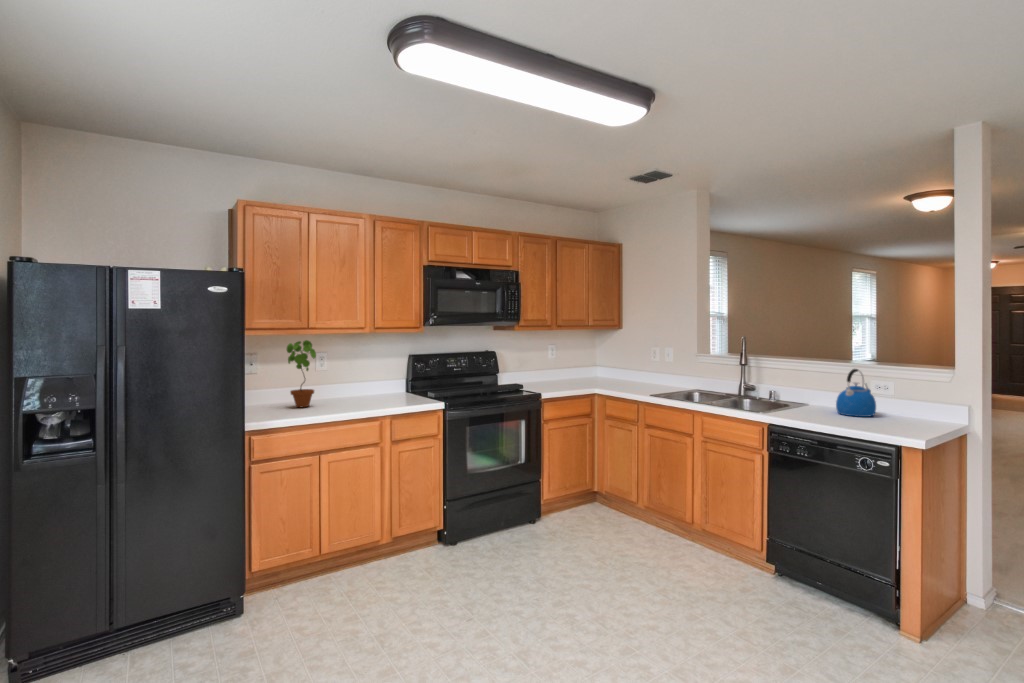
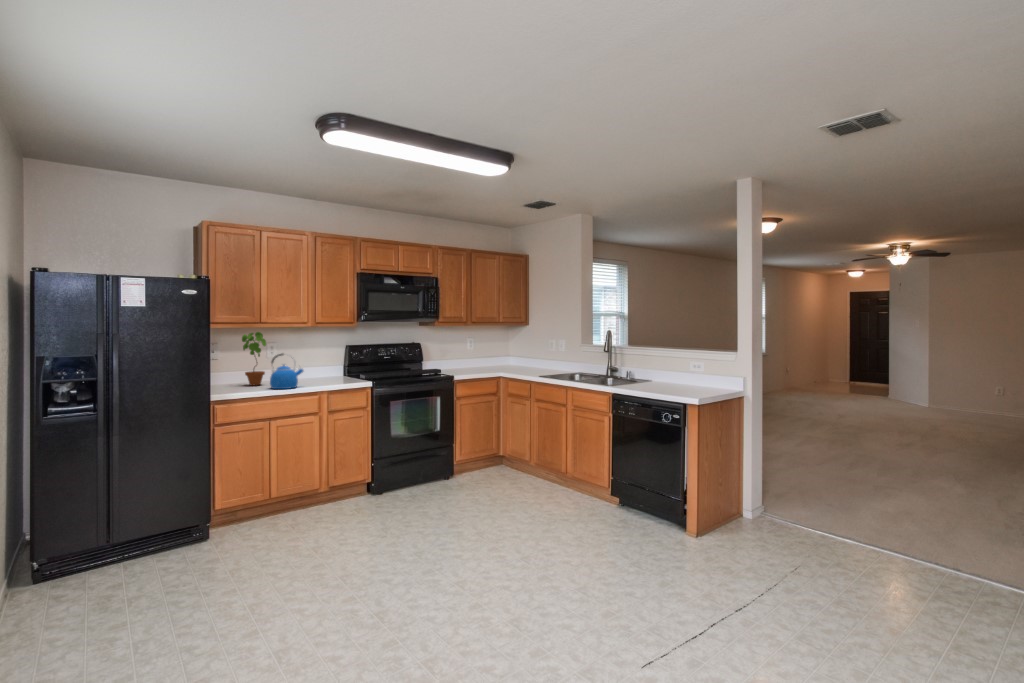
kettle: present [836,369,876,417] -> present [270,354,303,389]

